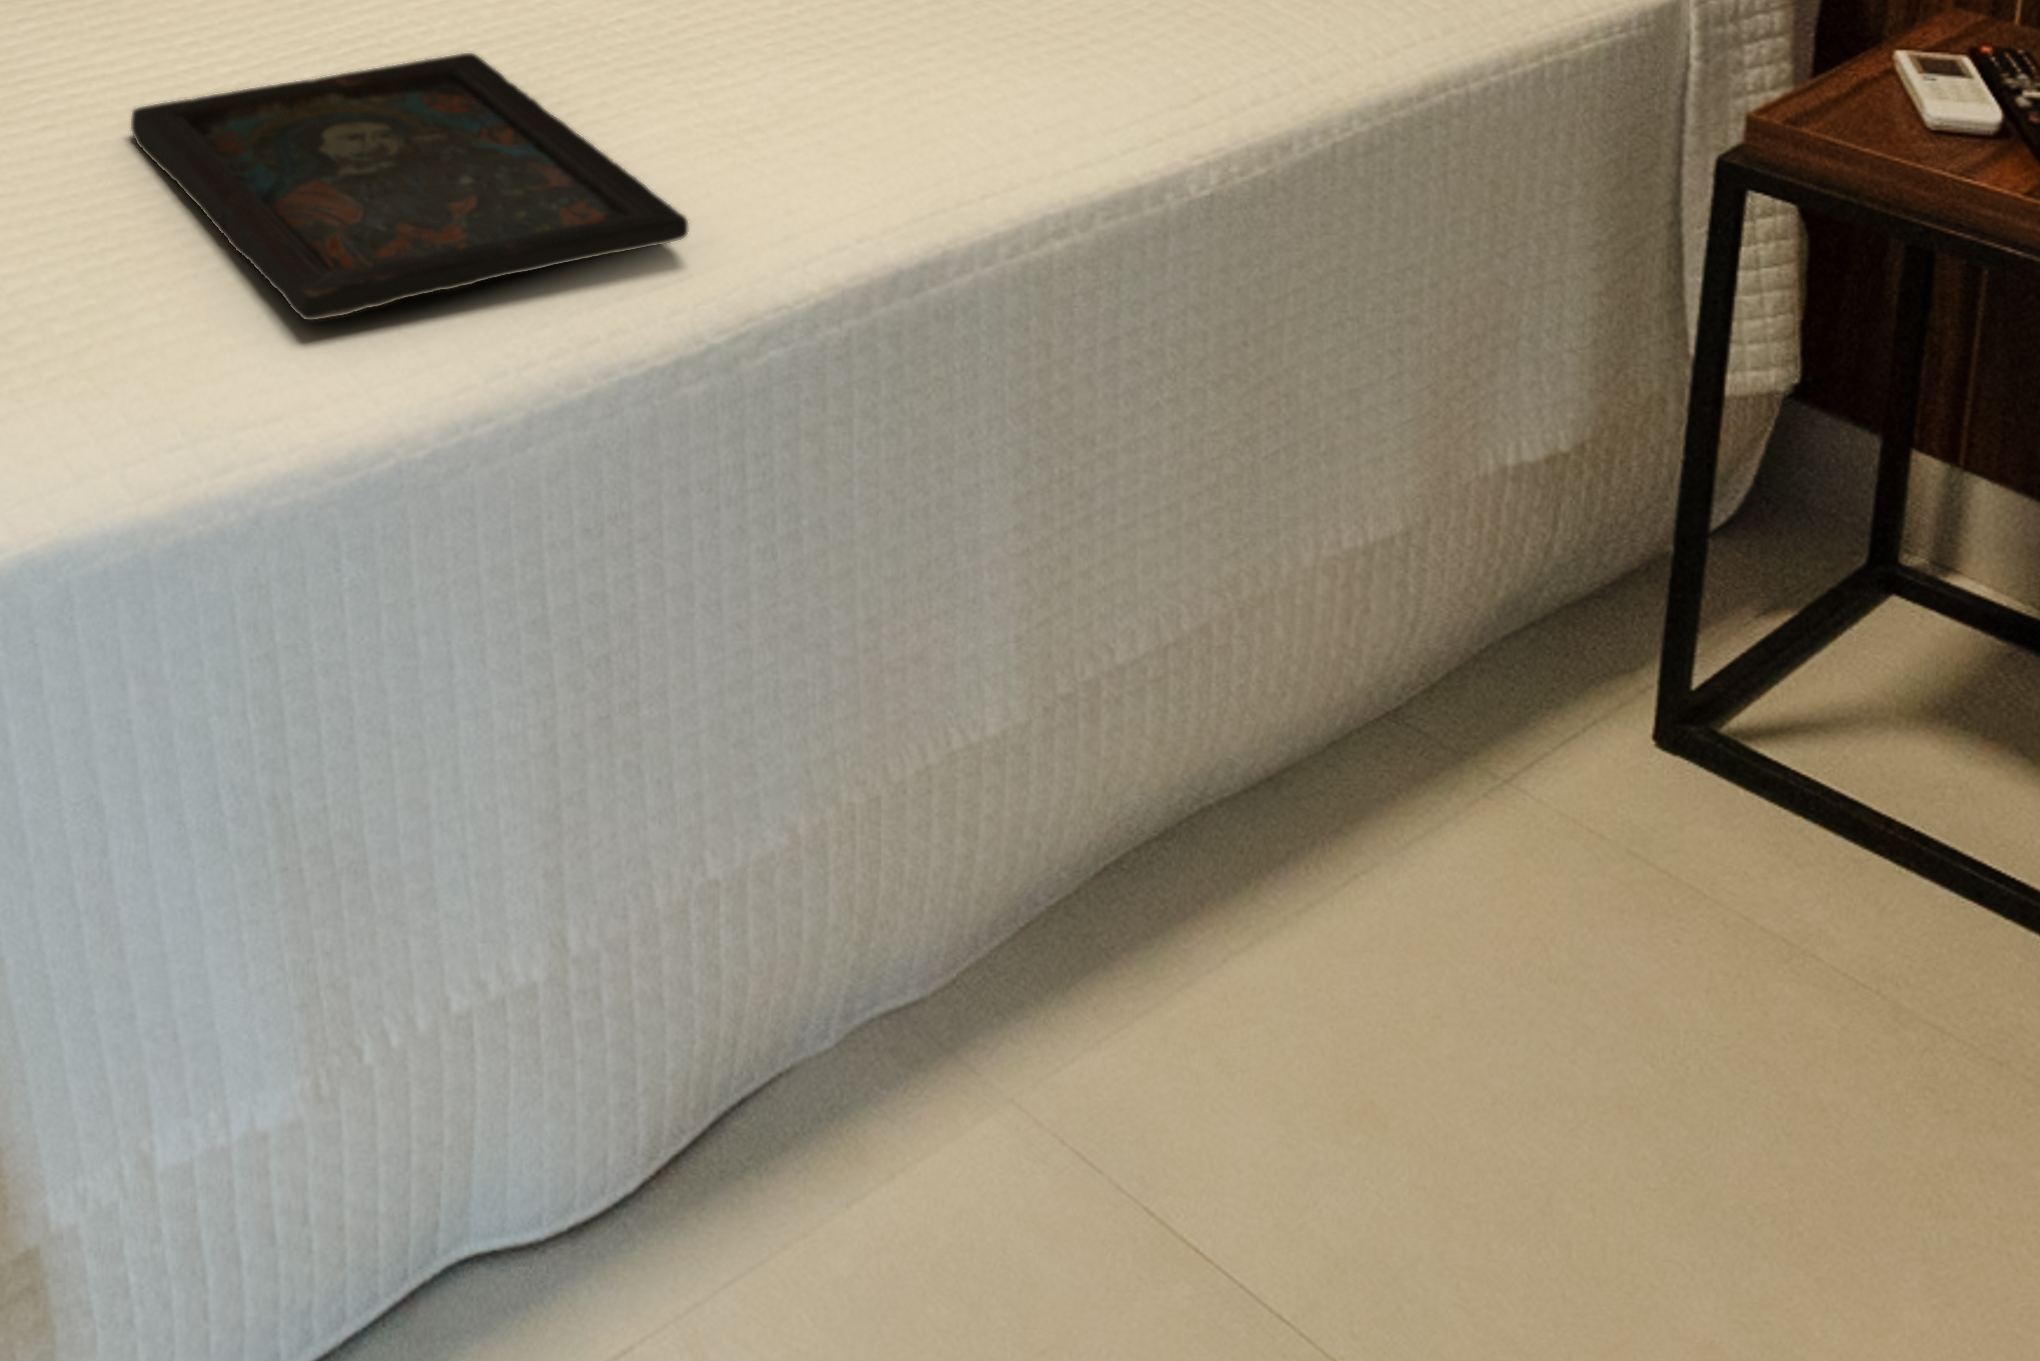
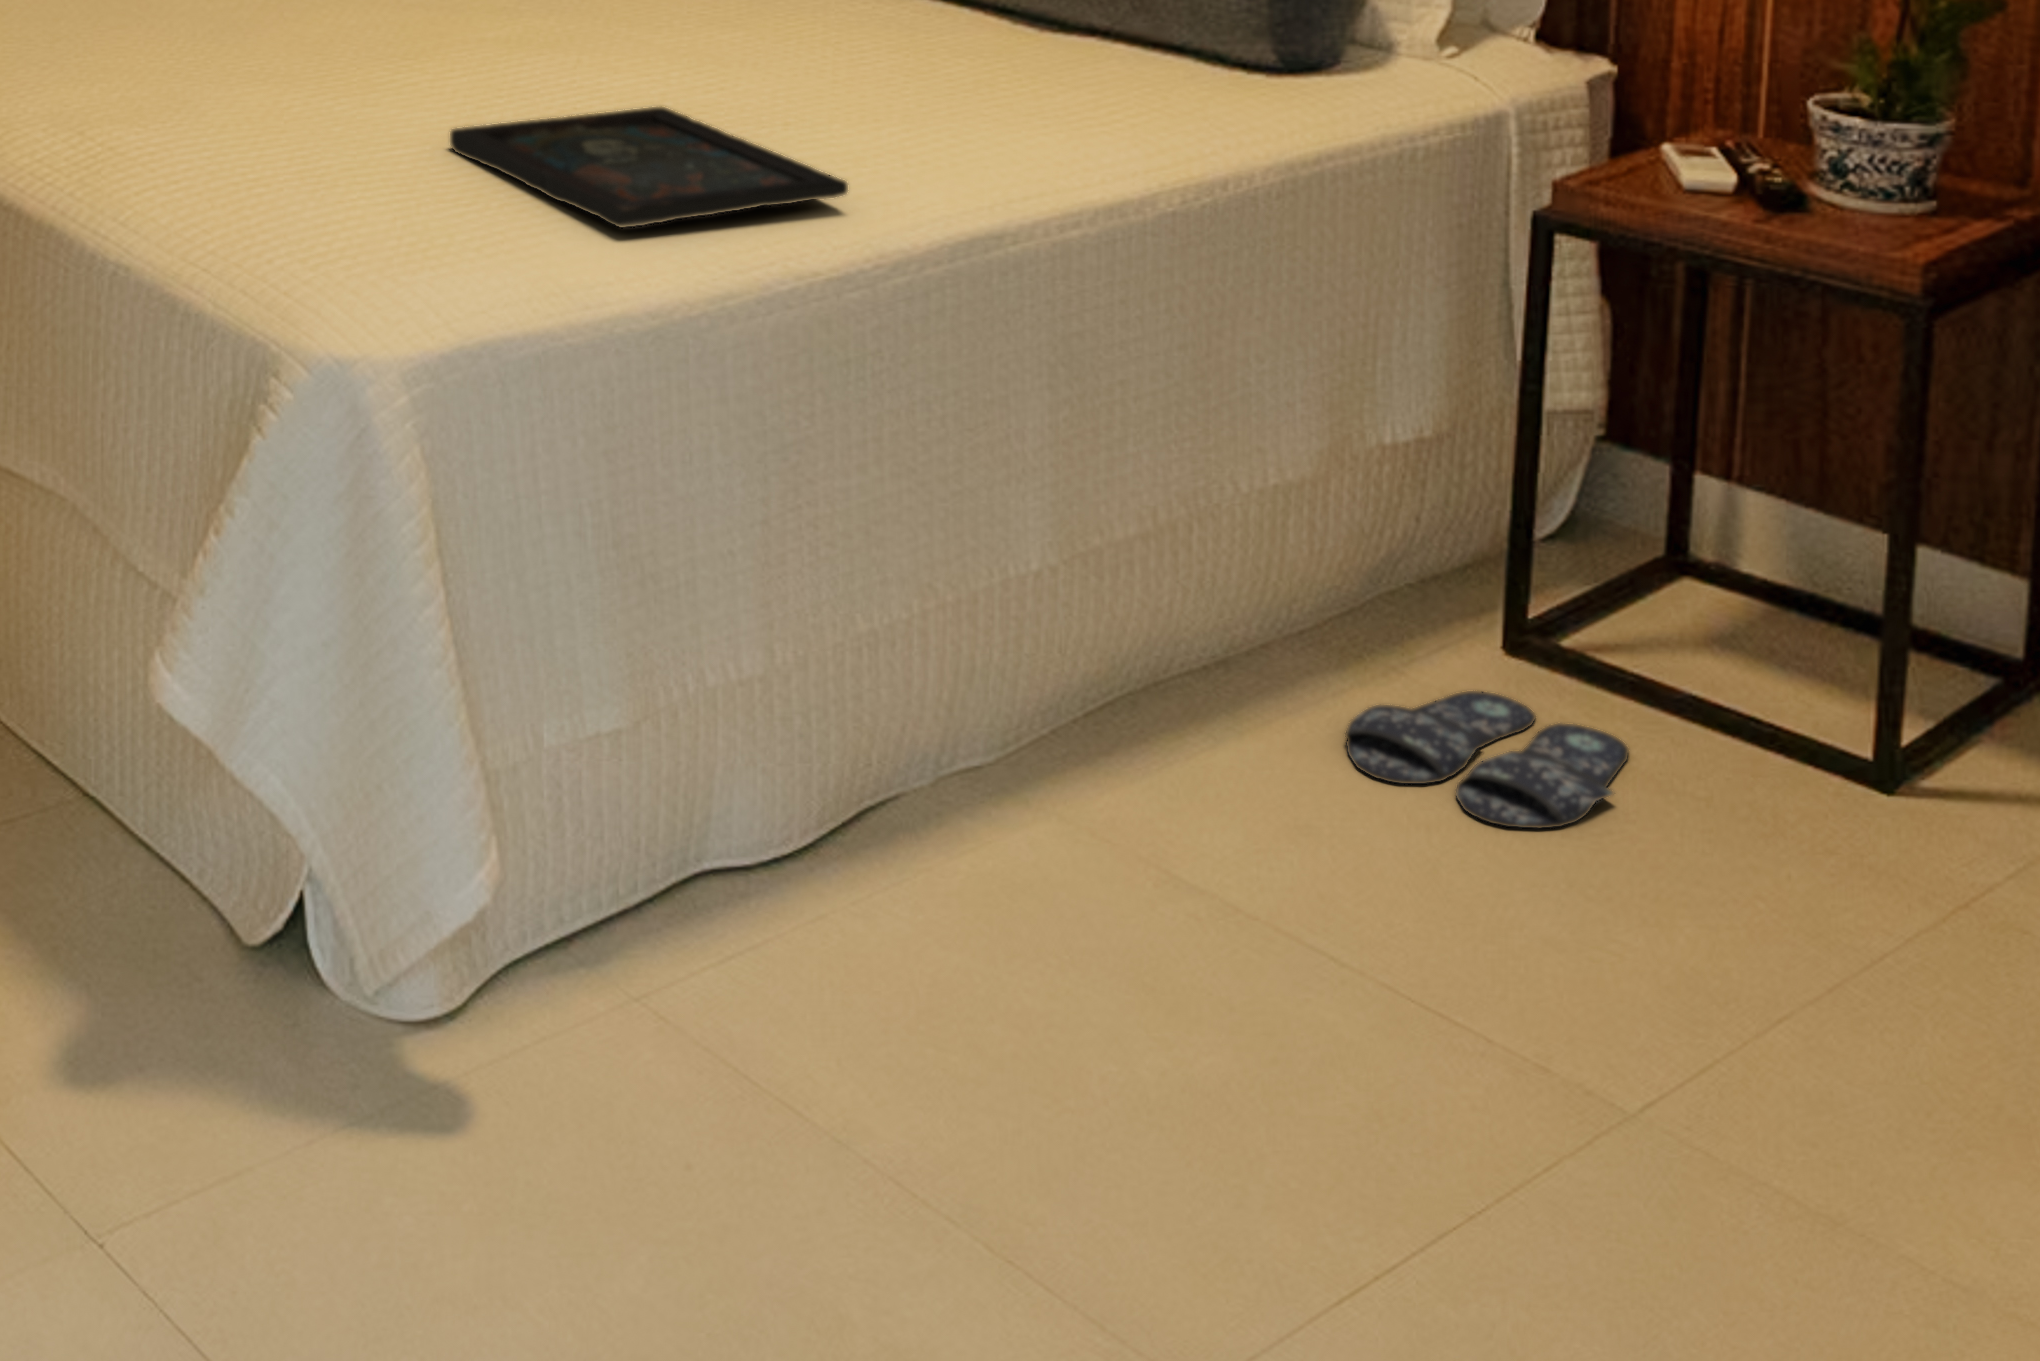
slippers: none [1434,825,1825,1102] -> present [1346,691,1628,828]

